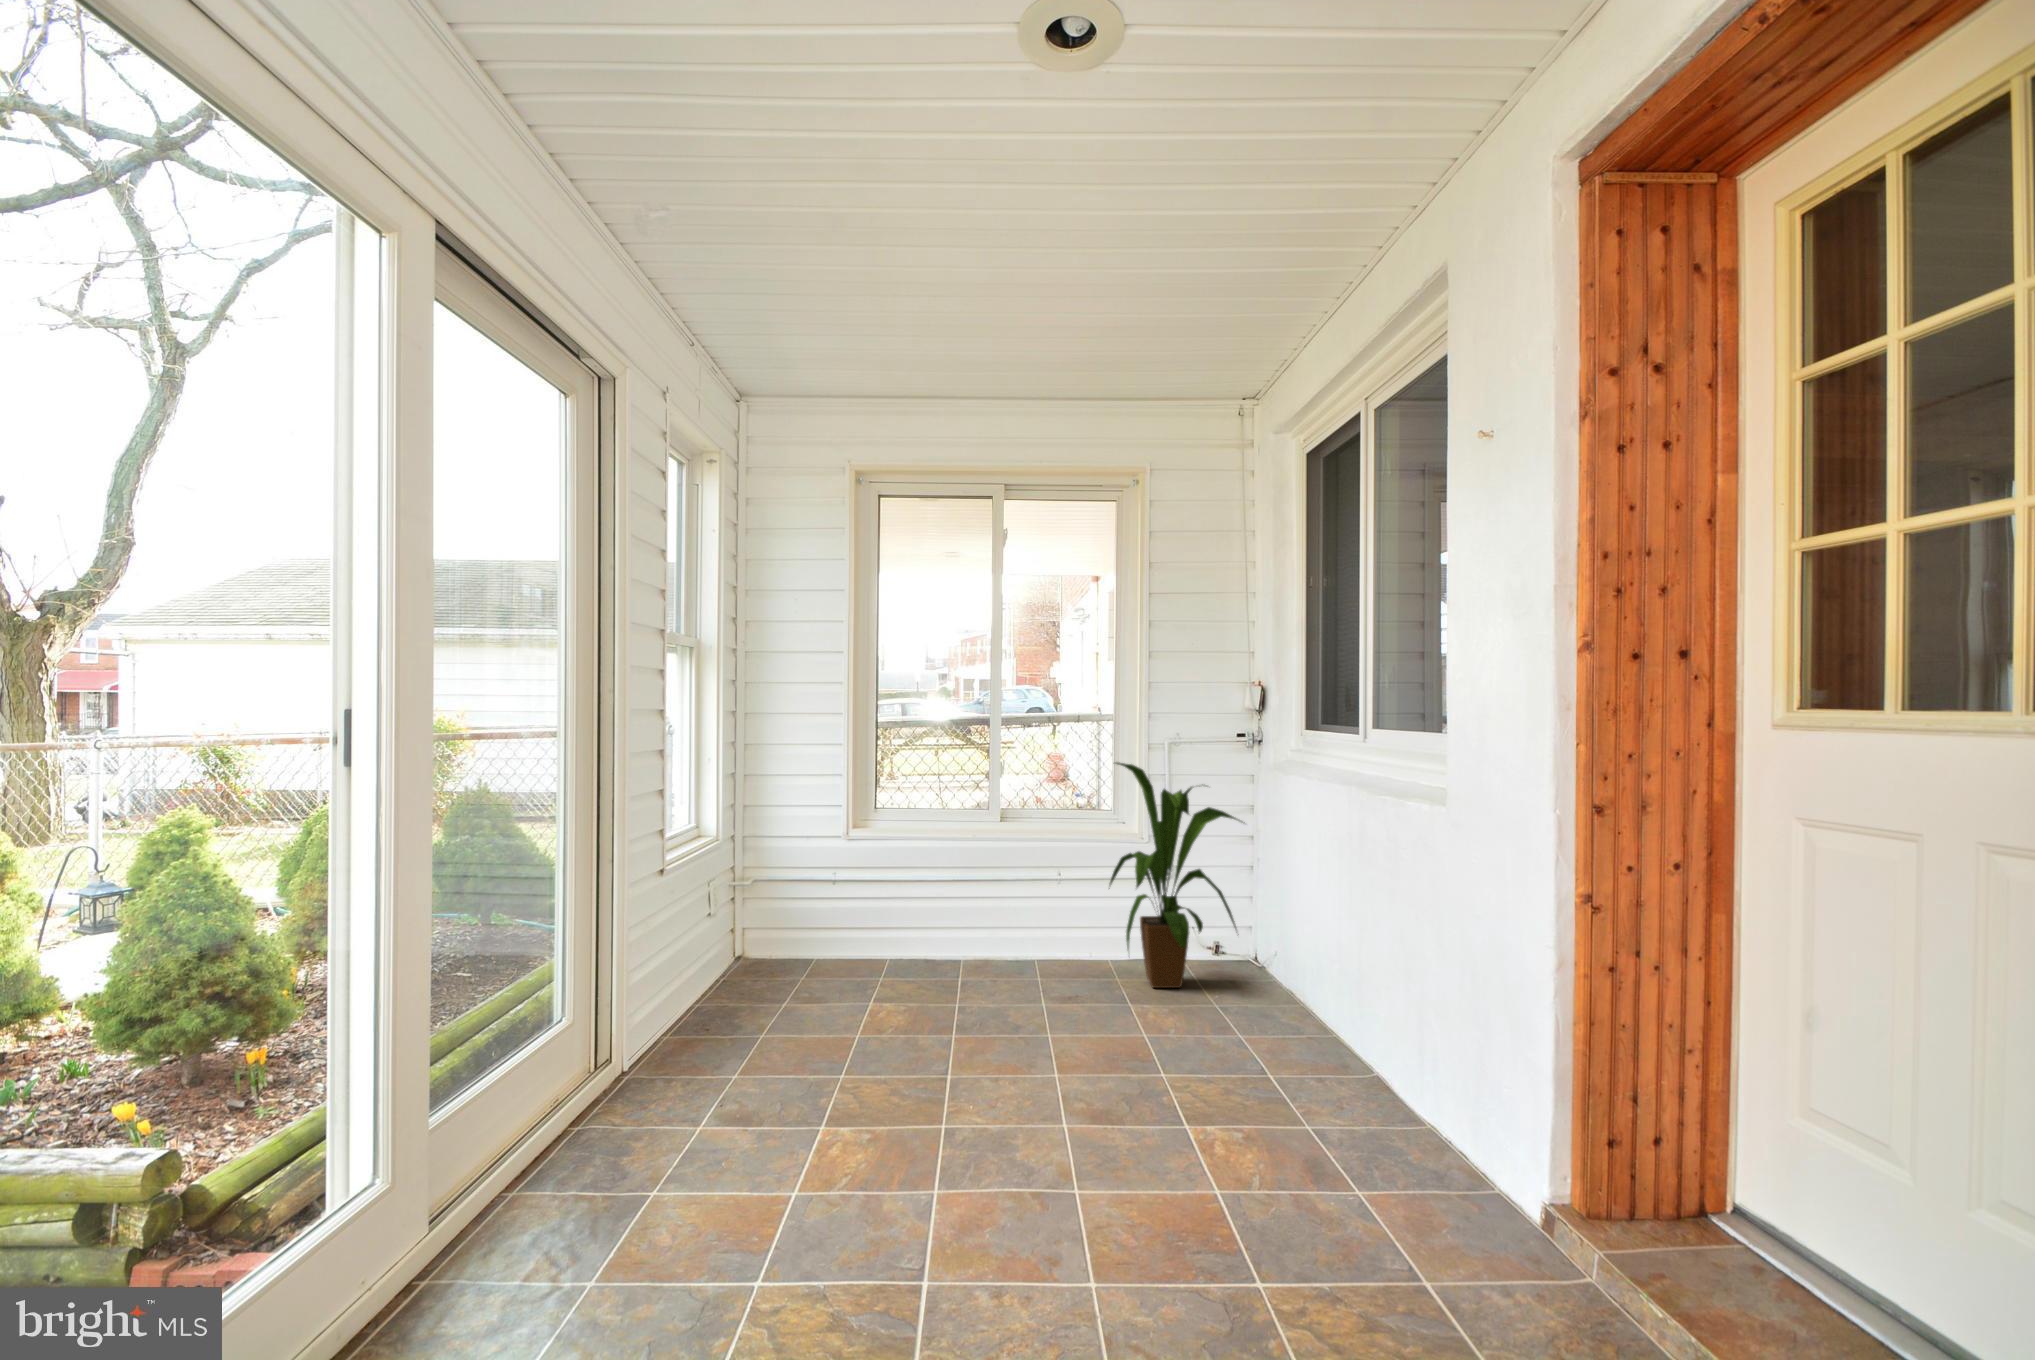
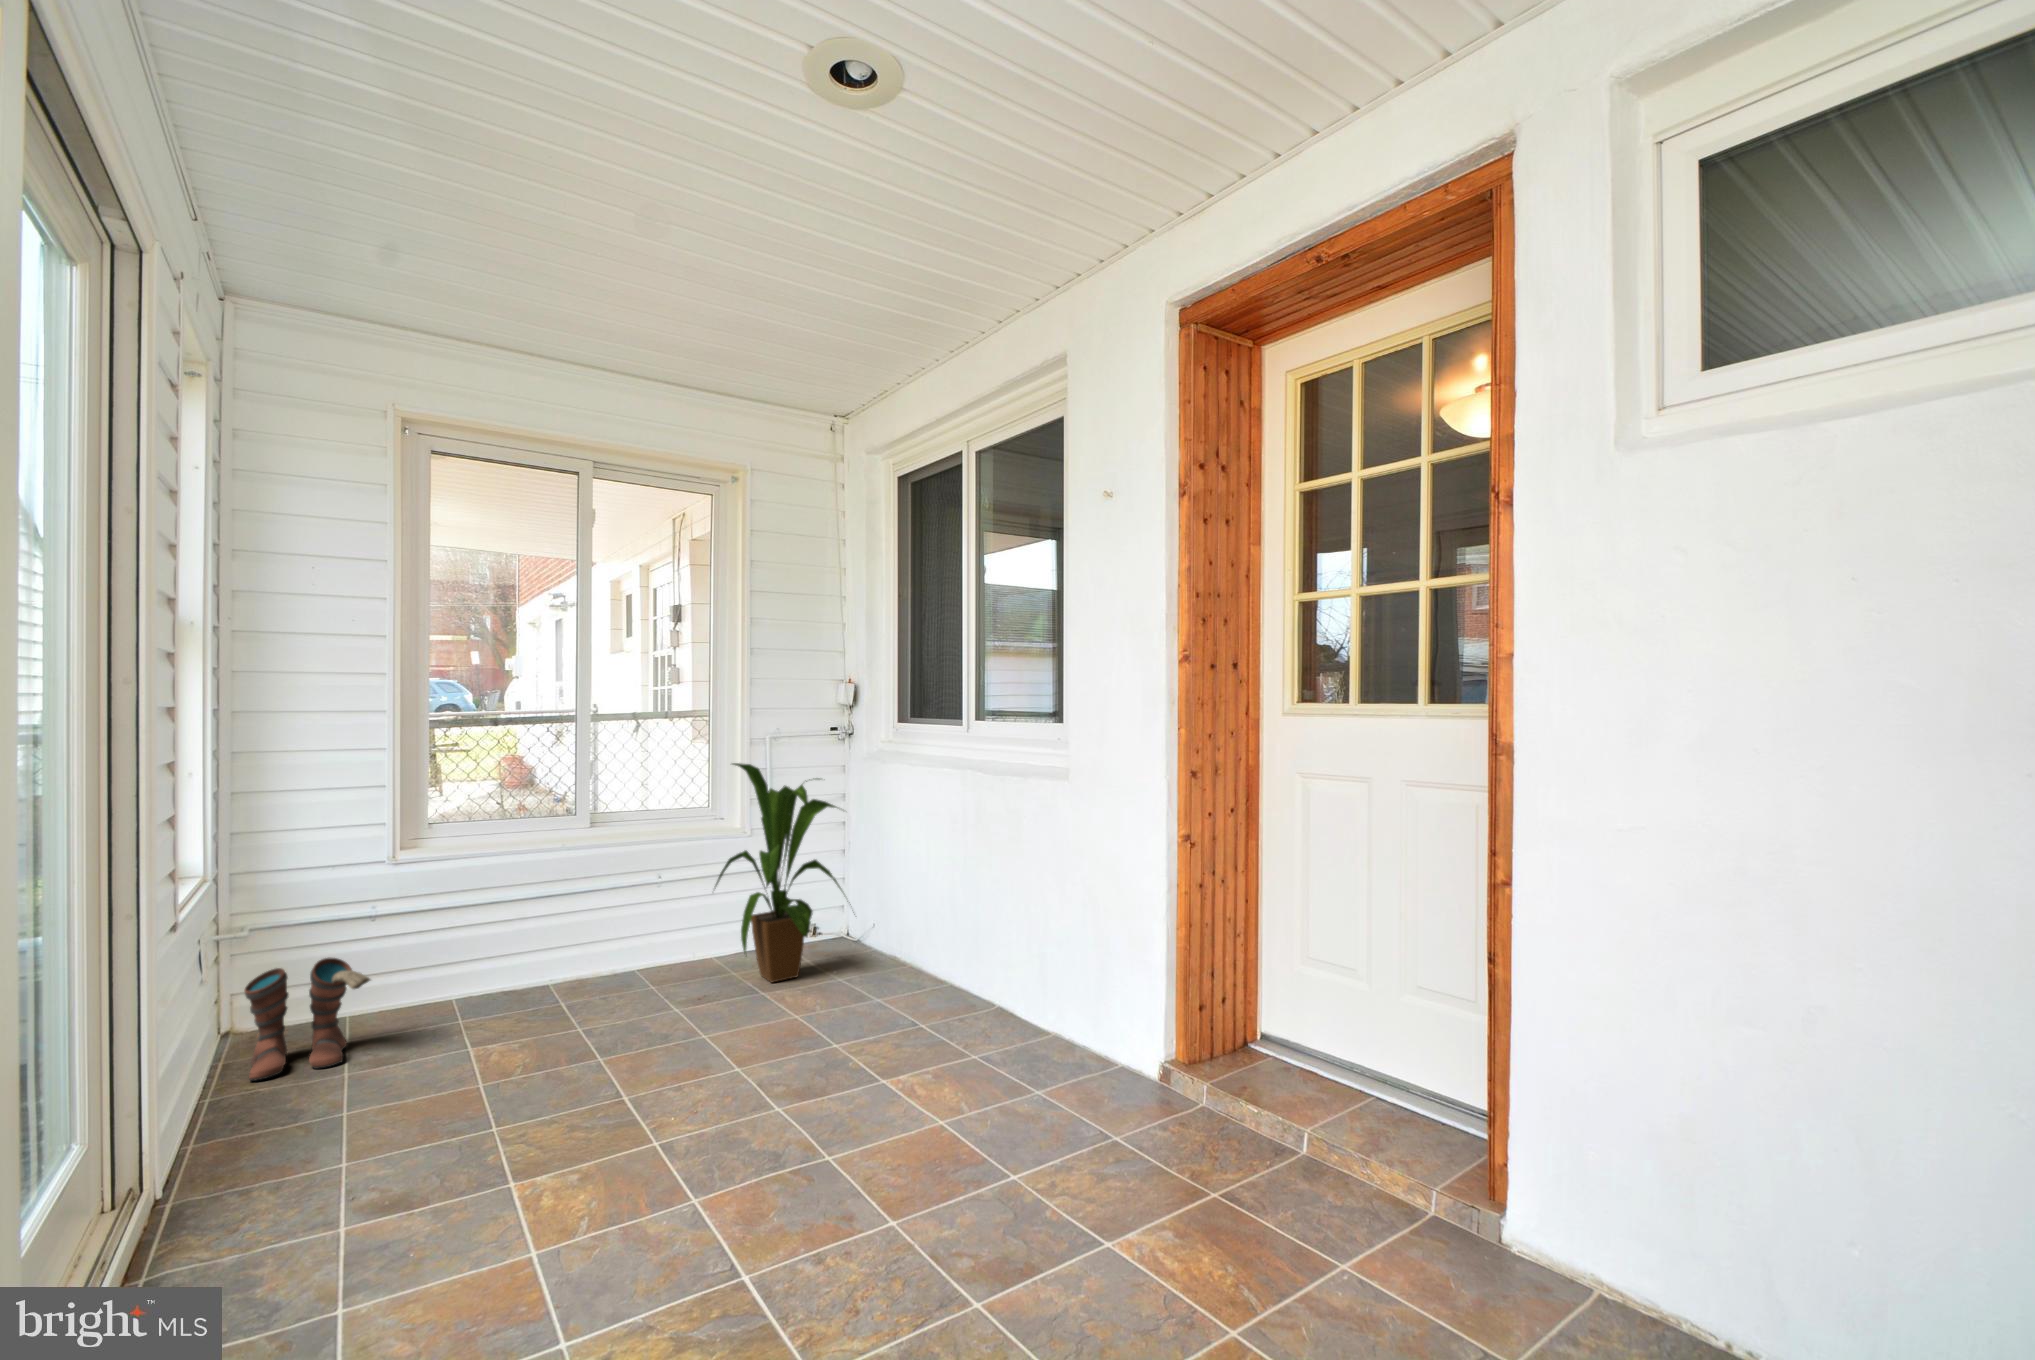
boots: none [748,893,830,980] -> present [244,958,370,1081]

